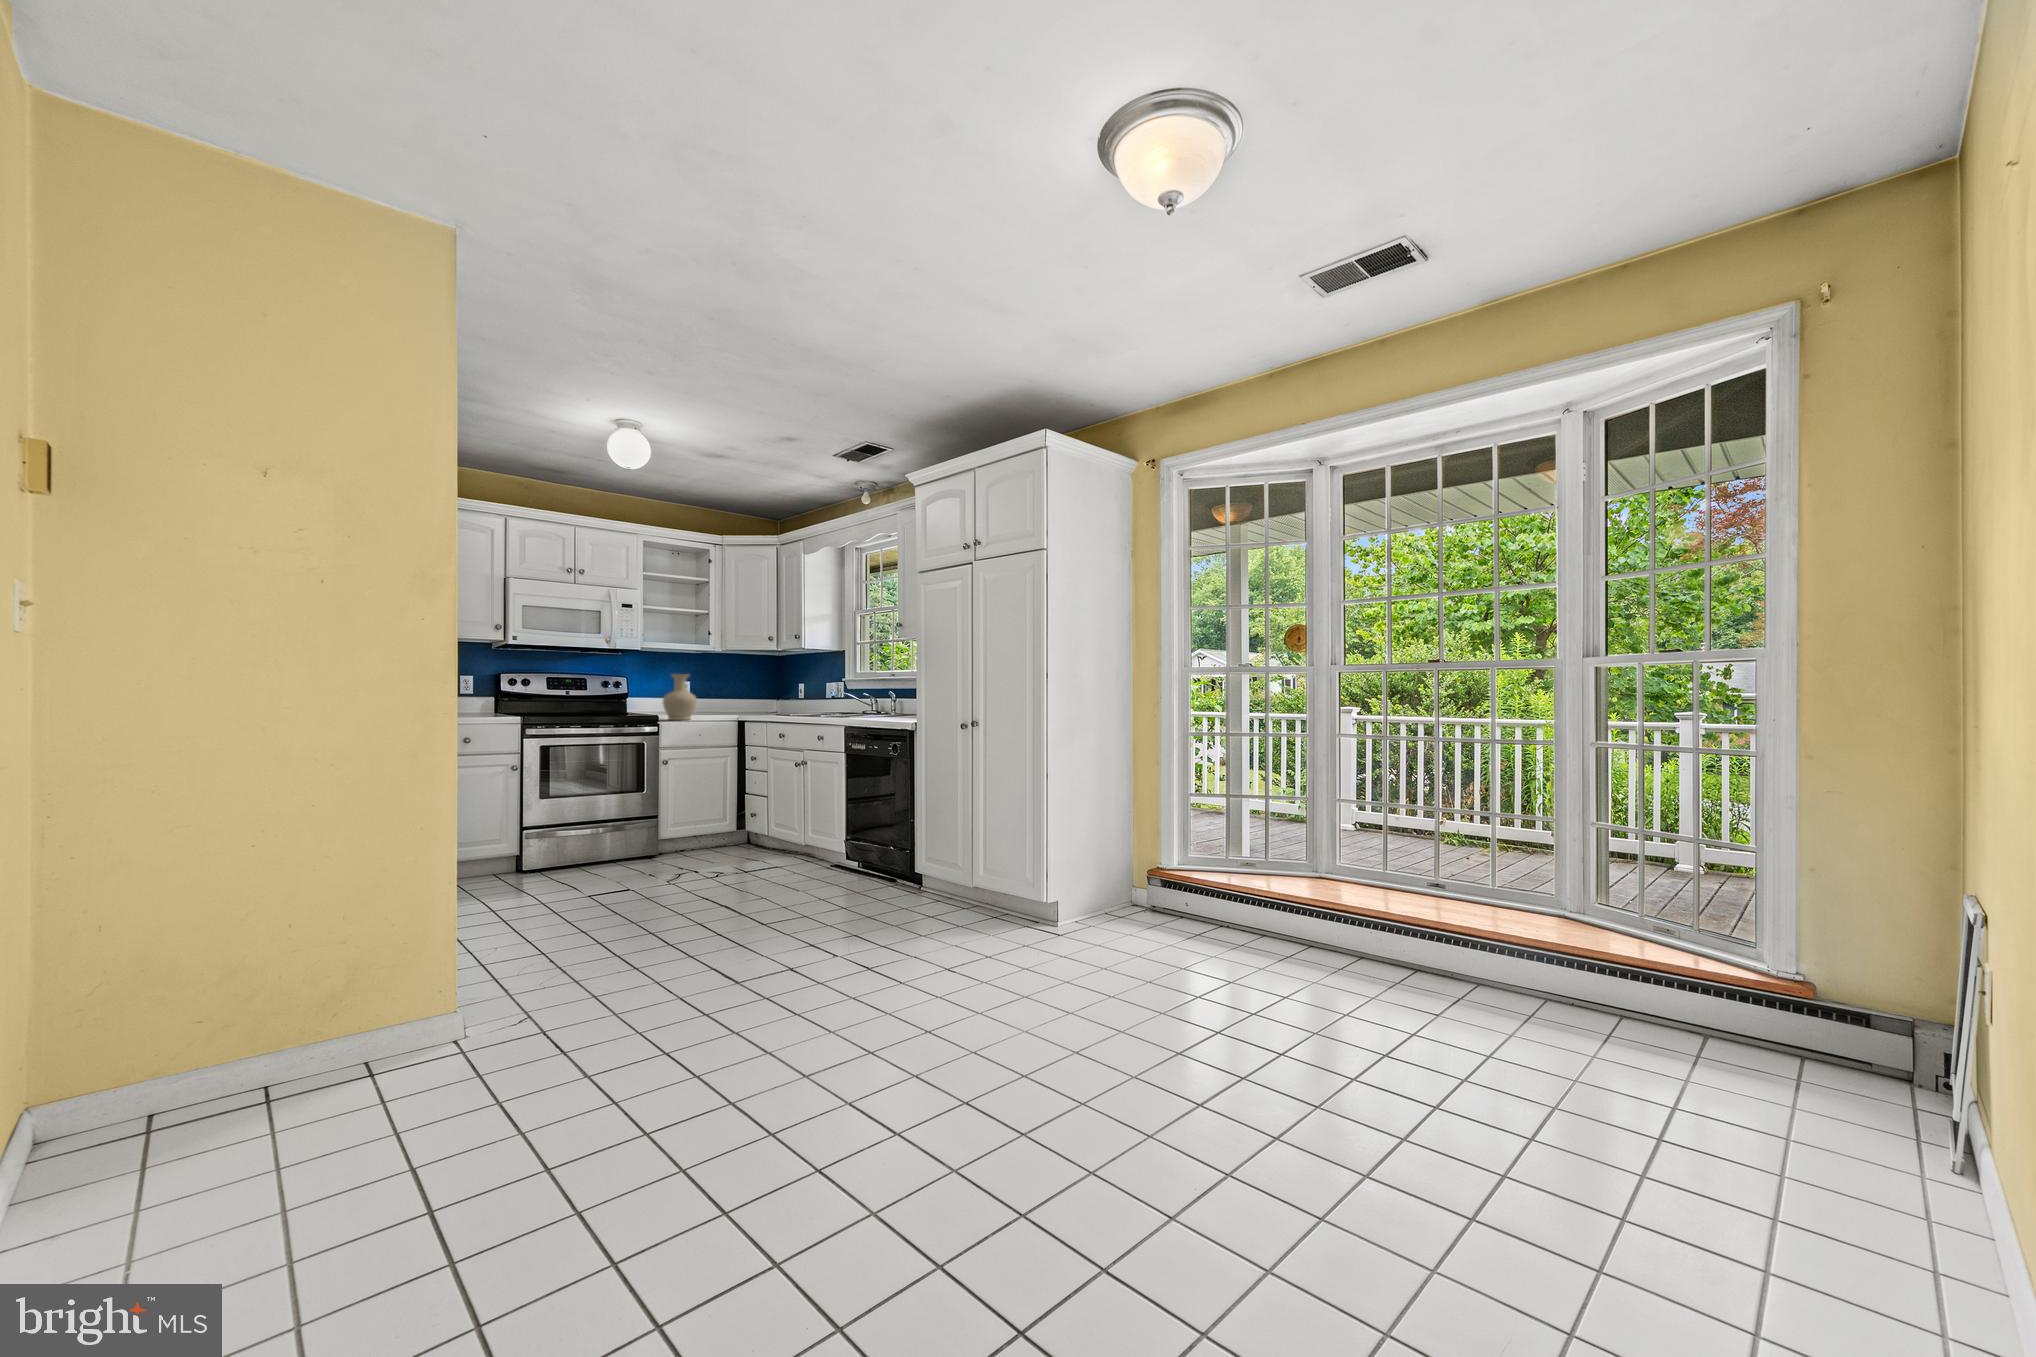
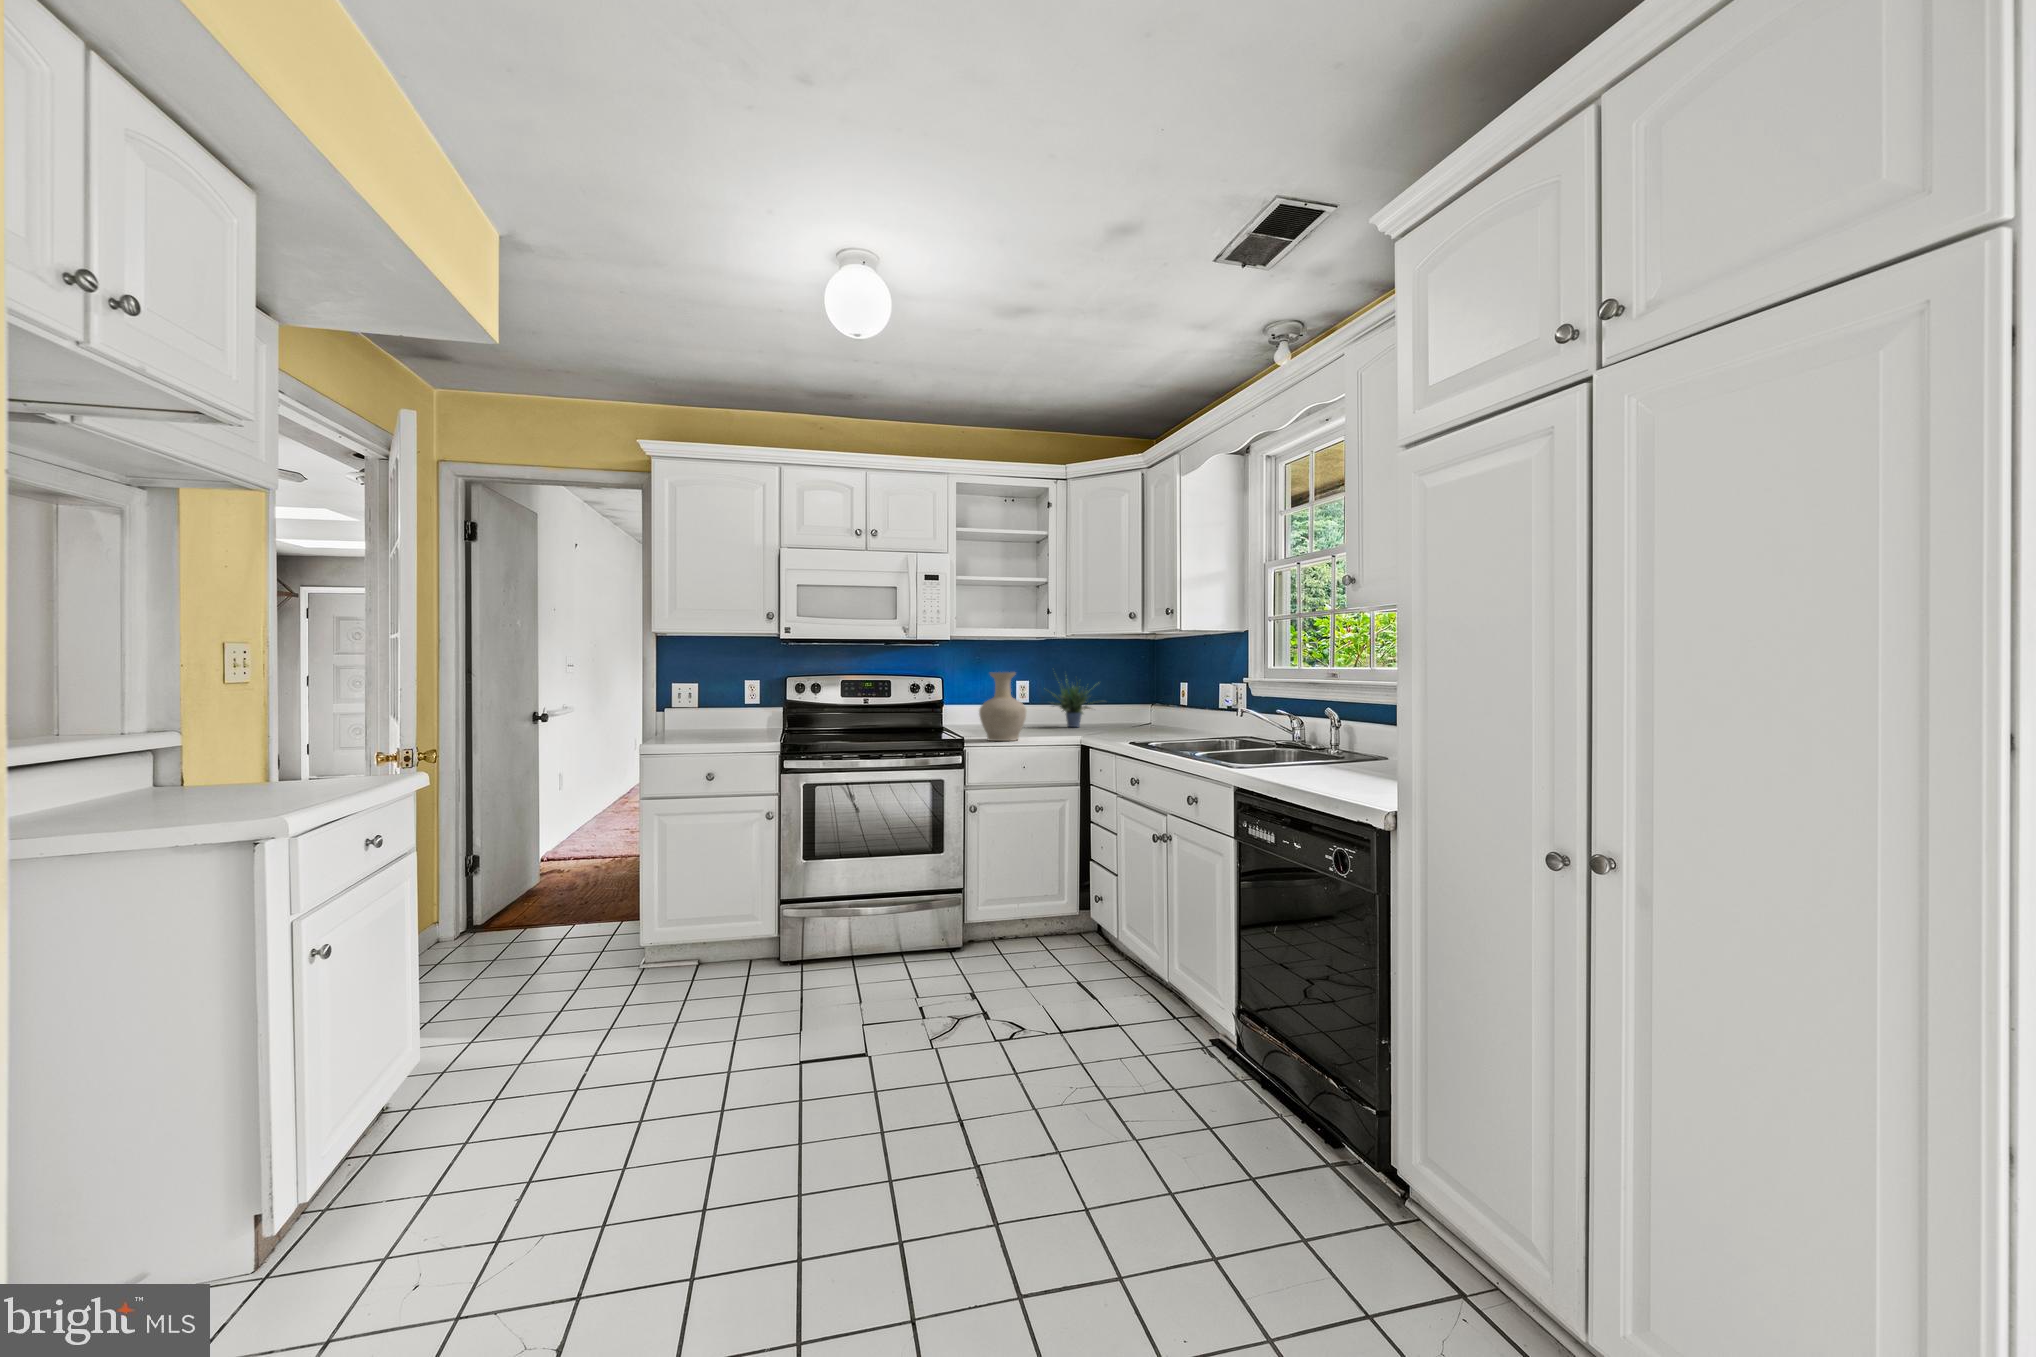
potted plant: none [696,672,747,714] -> present [1044,679,1093,727]

